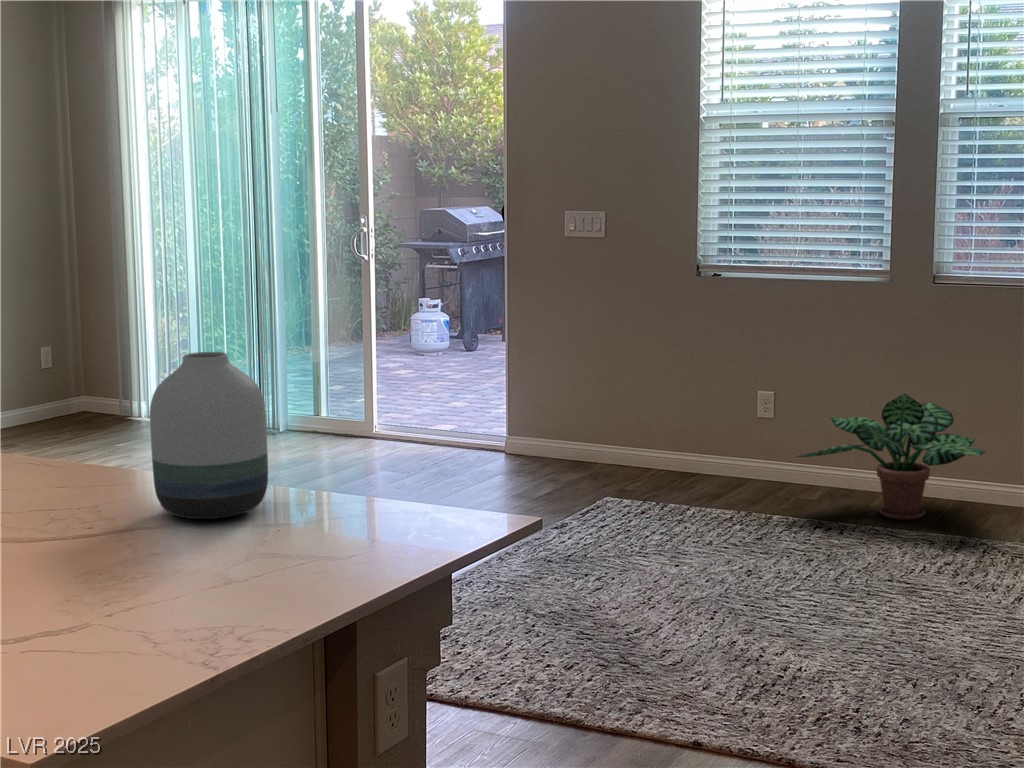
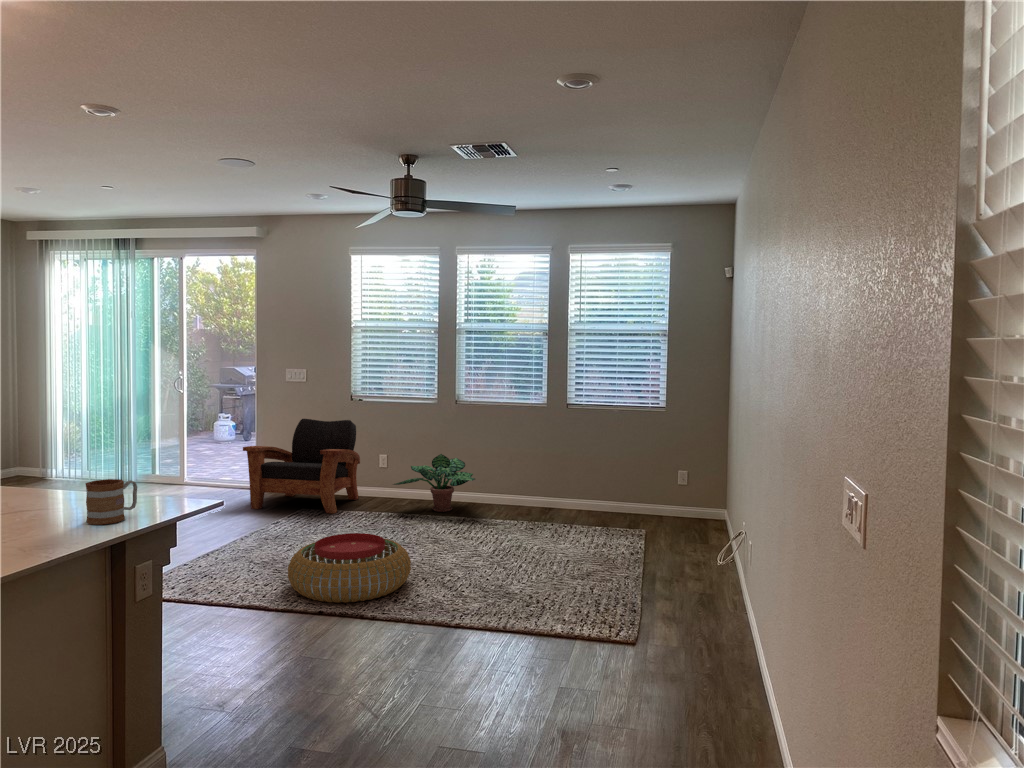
armchair: none [487,313,717,512] -> present [243,419,360,514]
vase: present [150,352,268,519] -> none [28,433,88,508]
mug: none [274,462,378,570] -> present [86,479,137,525]
pouf: none [615,569,882,724] -> present [288,533,411,603]

